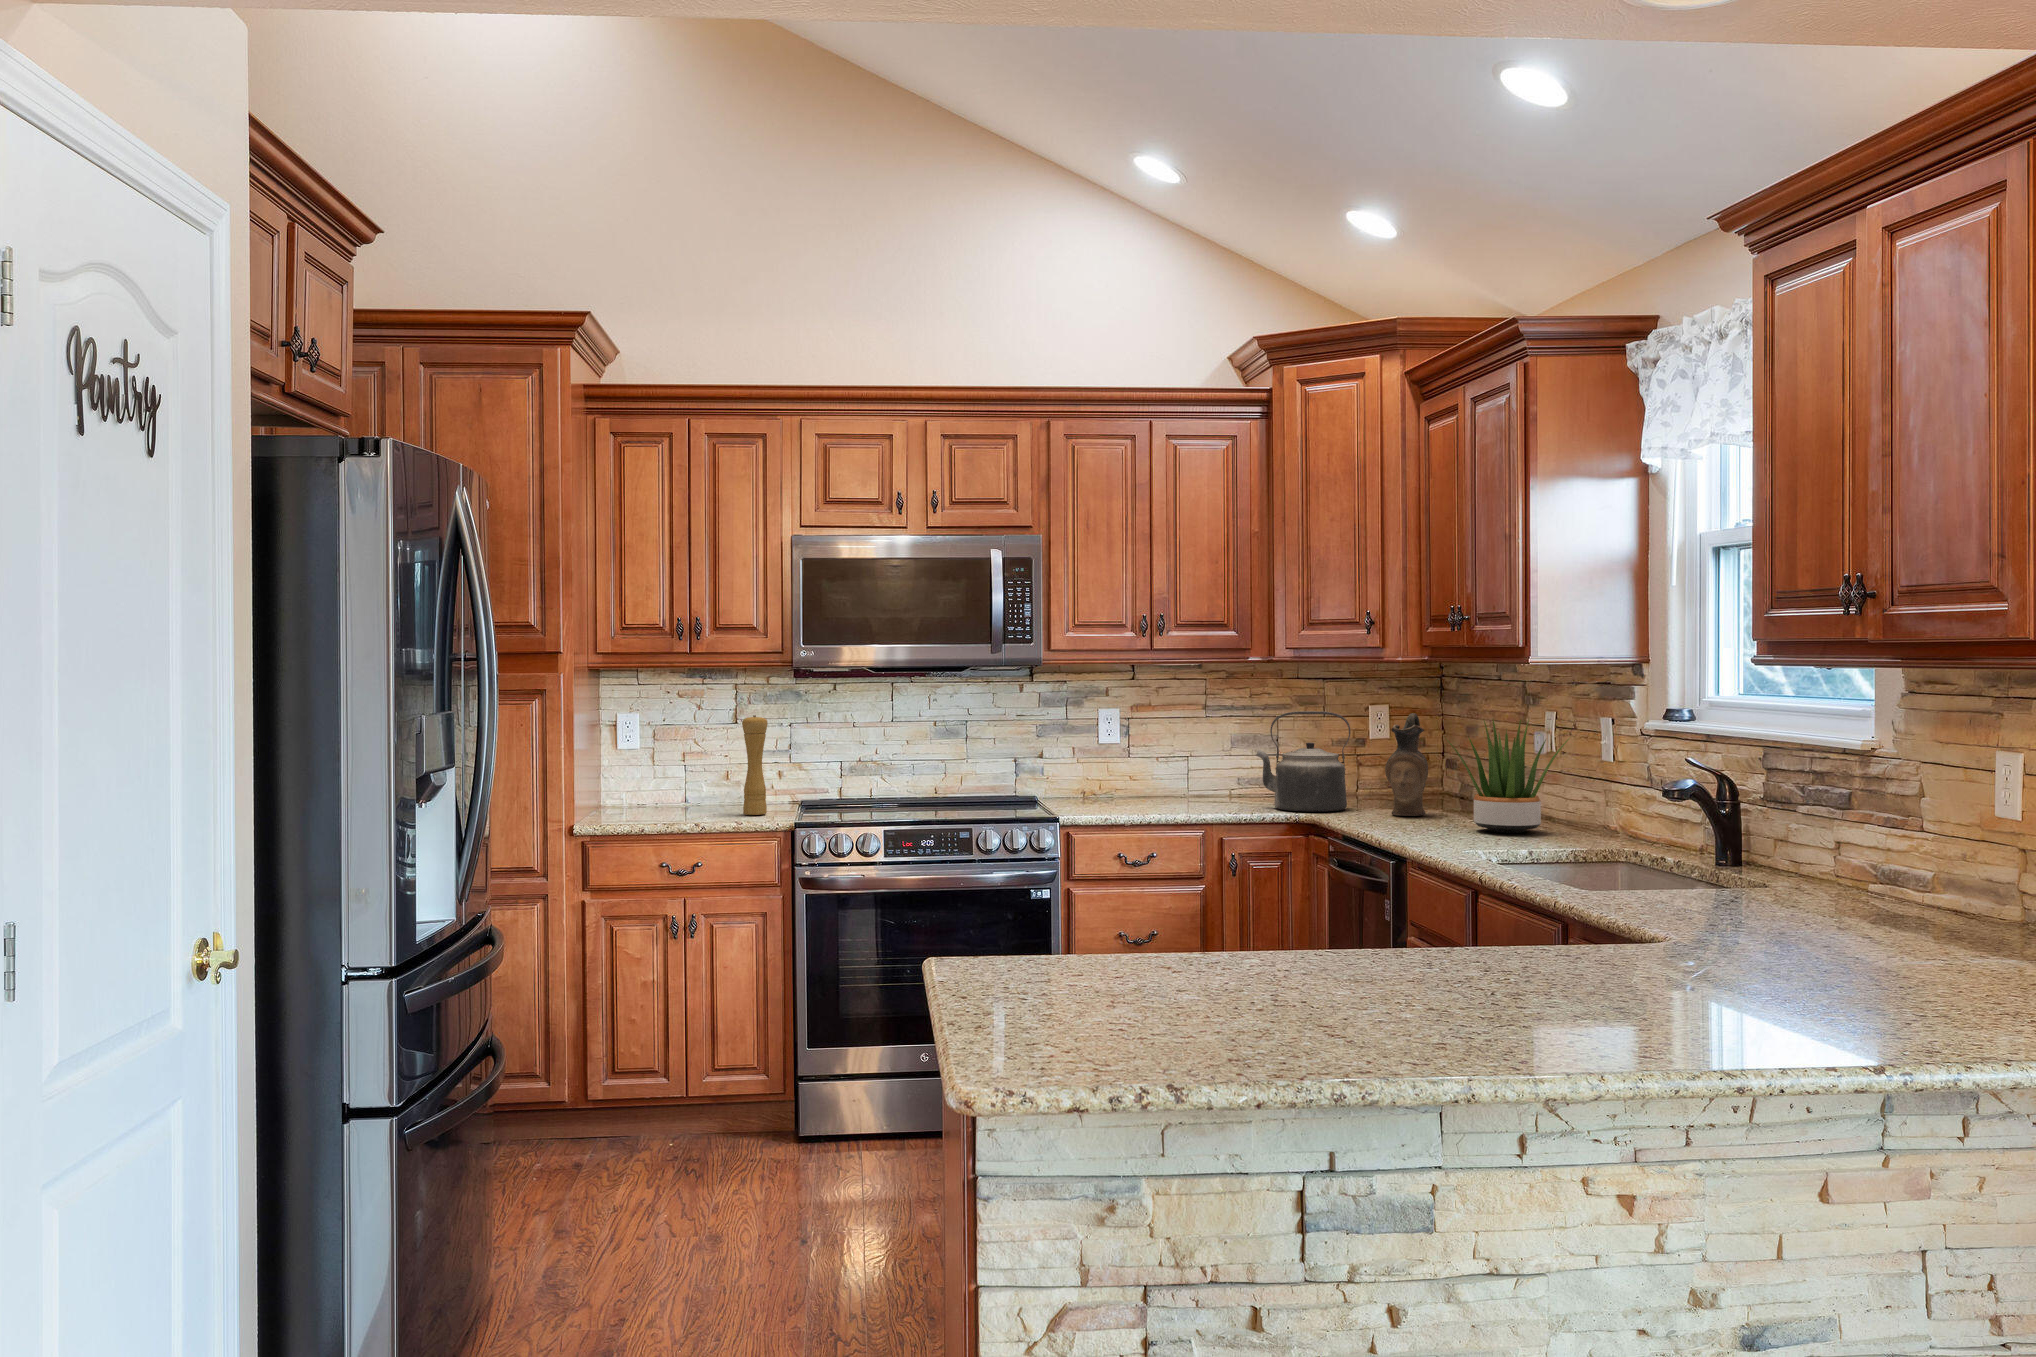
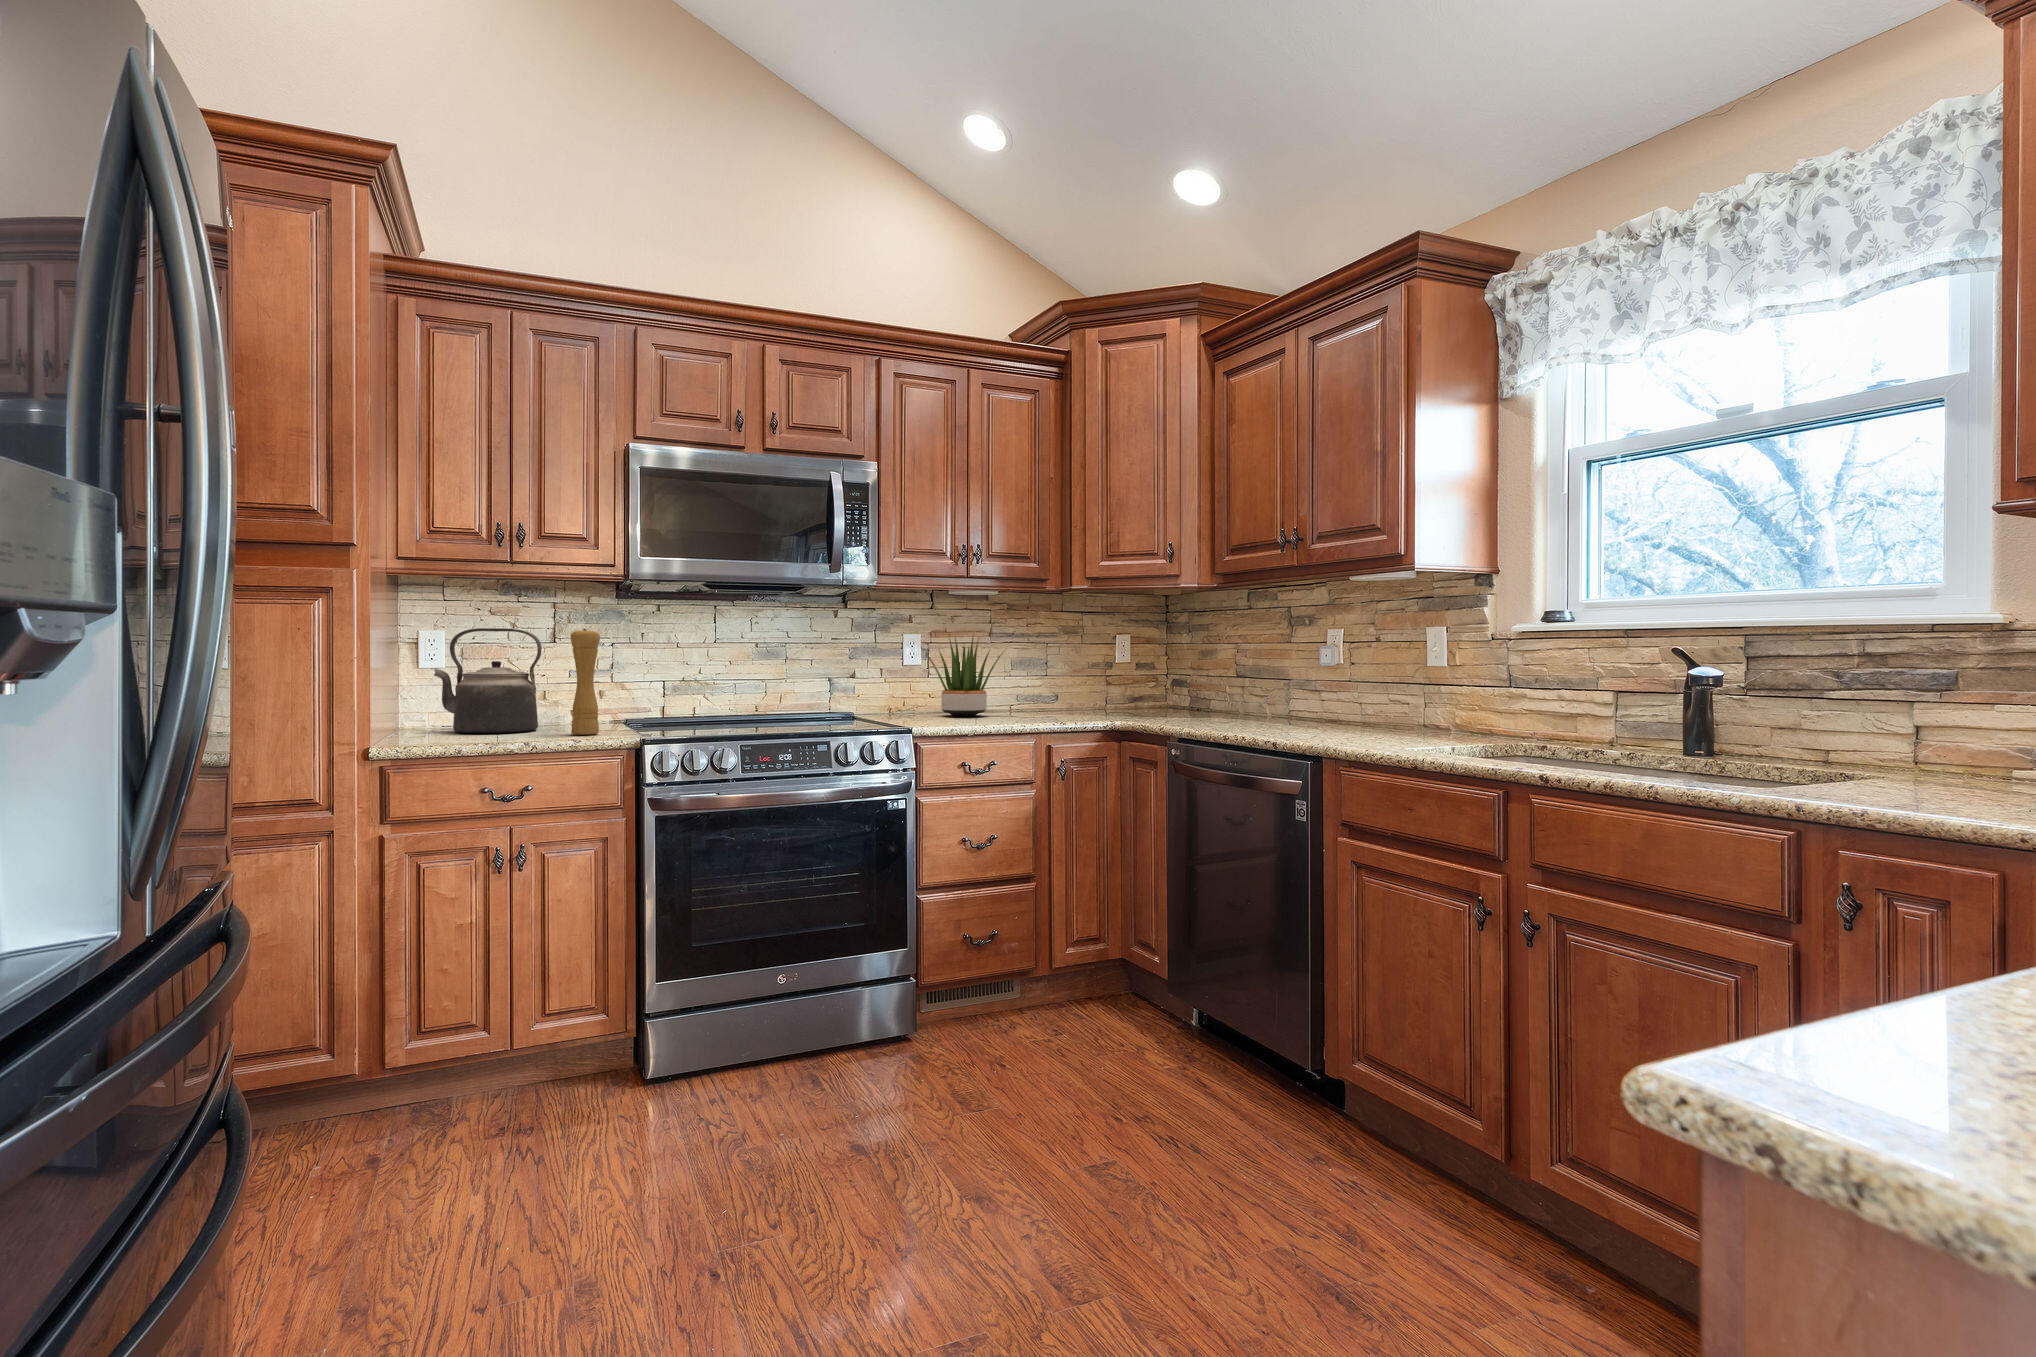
kettle: present [1256,711,1350,812] -> present [434,628,542,733]
ceramic pitcher: present [1385,713,1428,816] -> none [1175,637,1211,722]
potted plant: present [1446,719,1570,833] -> present [922,636,1006,717]

